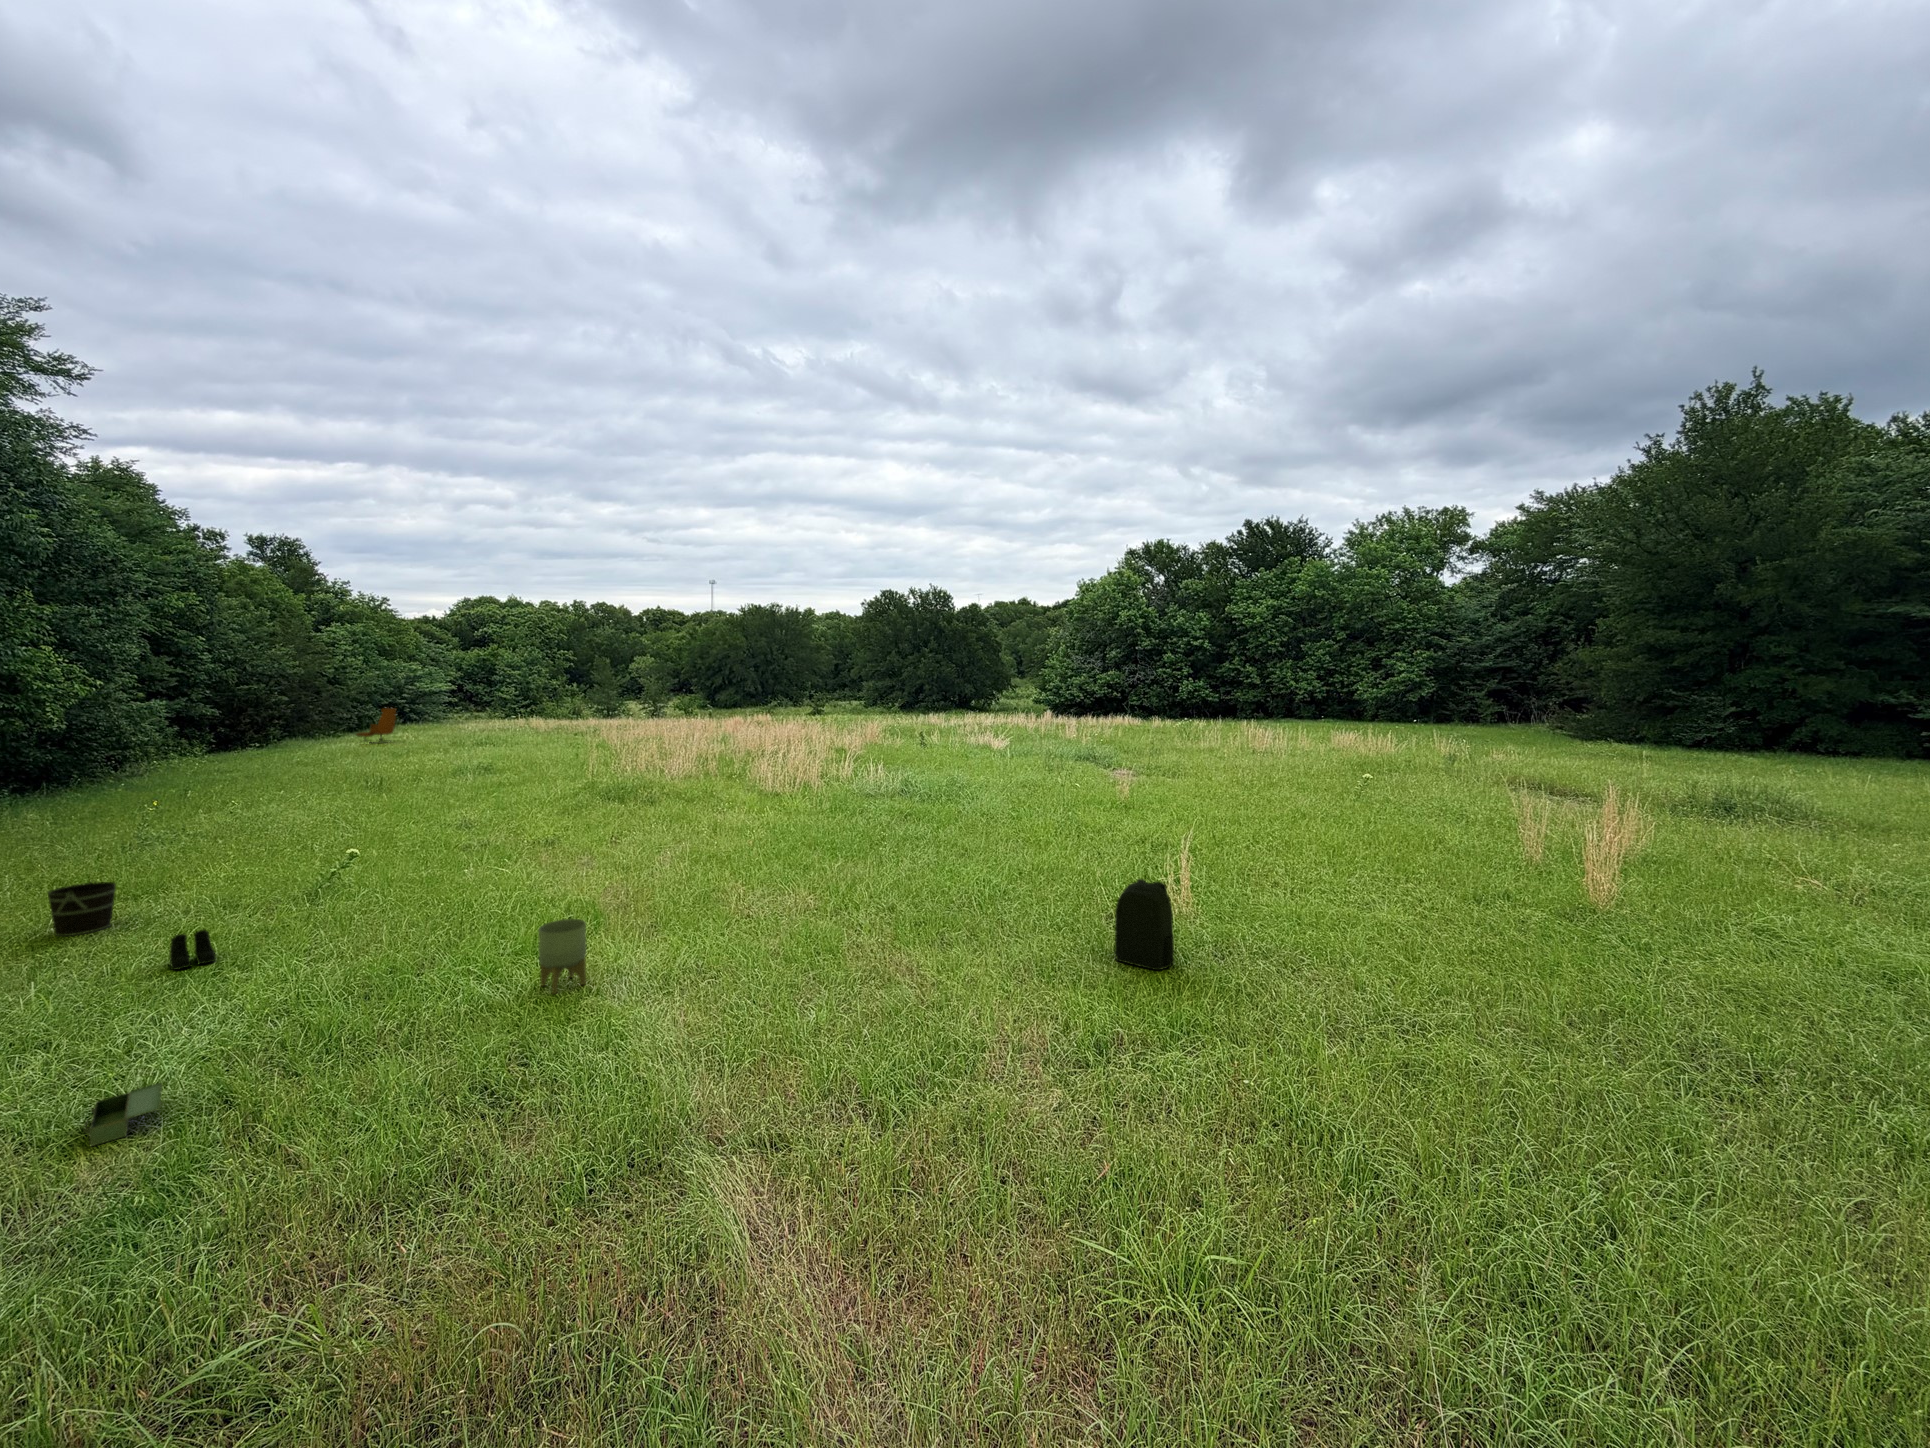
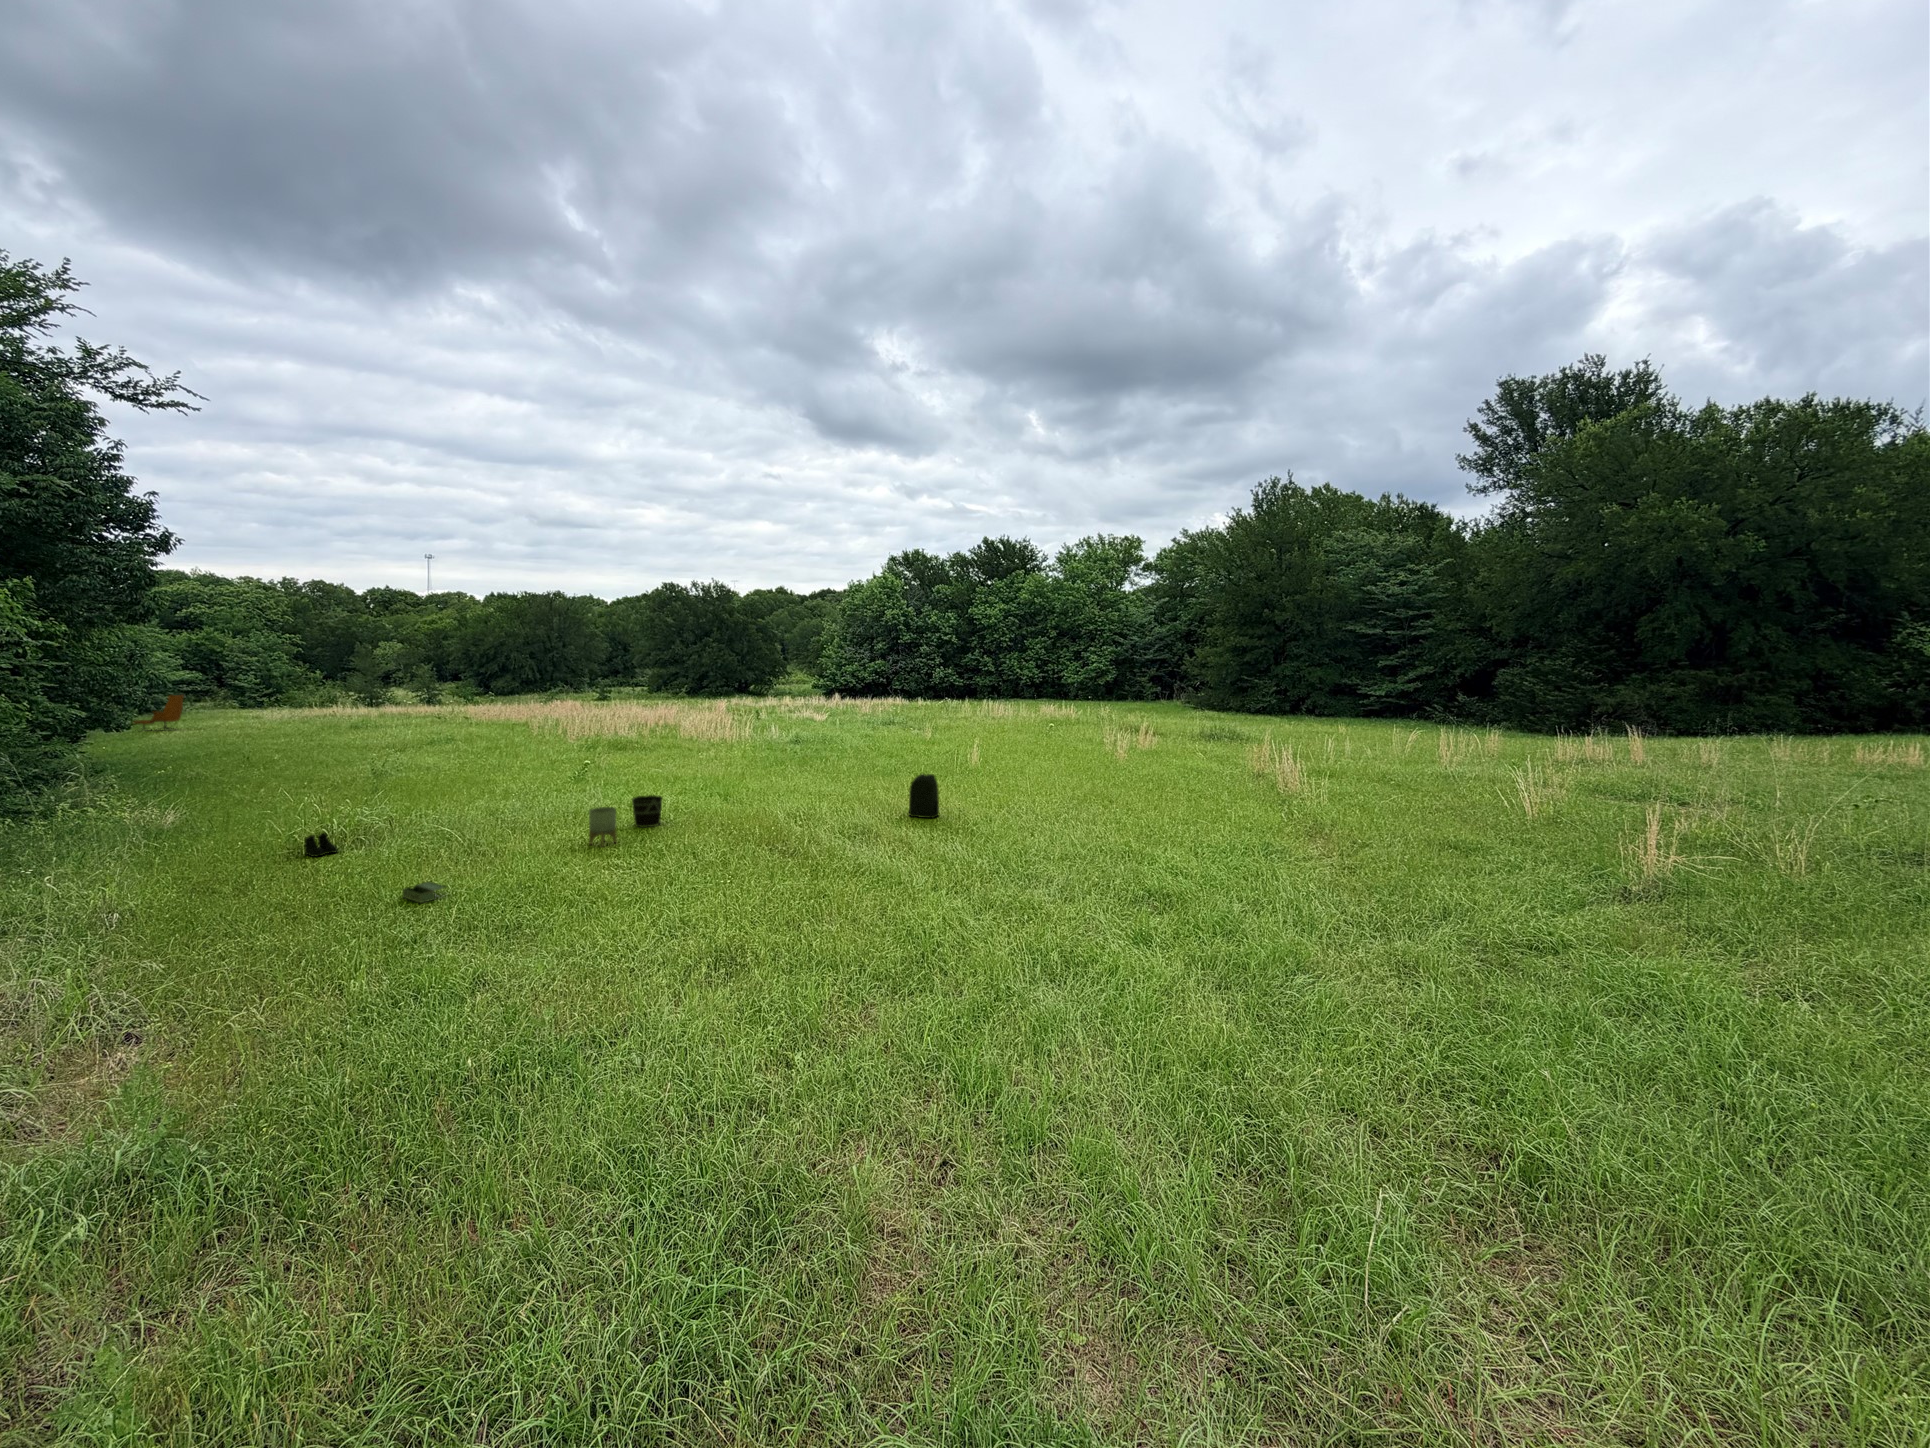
bucket: present [48,882,116,936] -> present [632,795,662,827]

